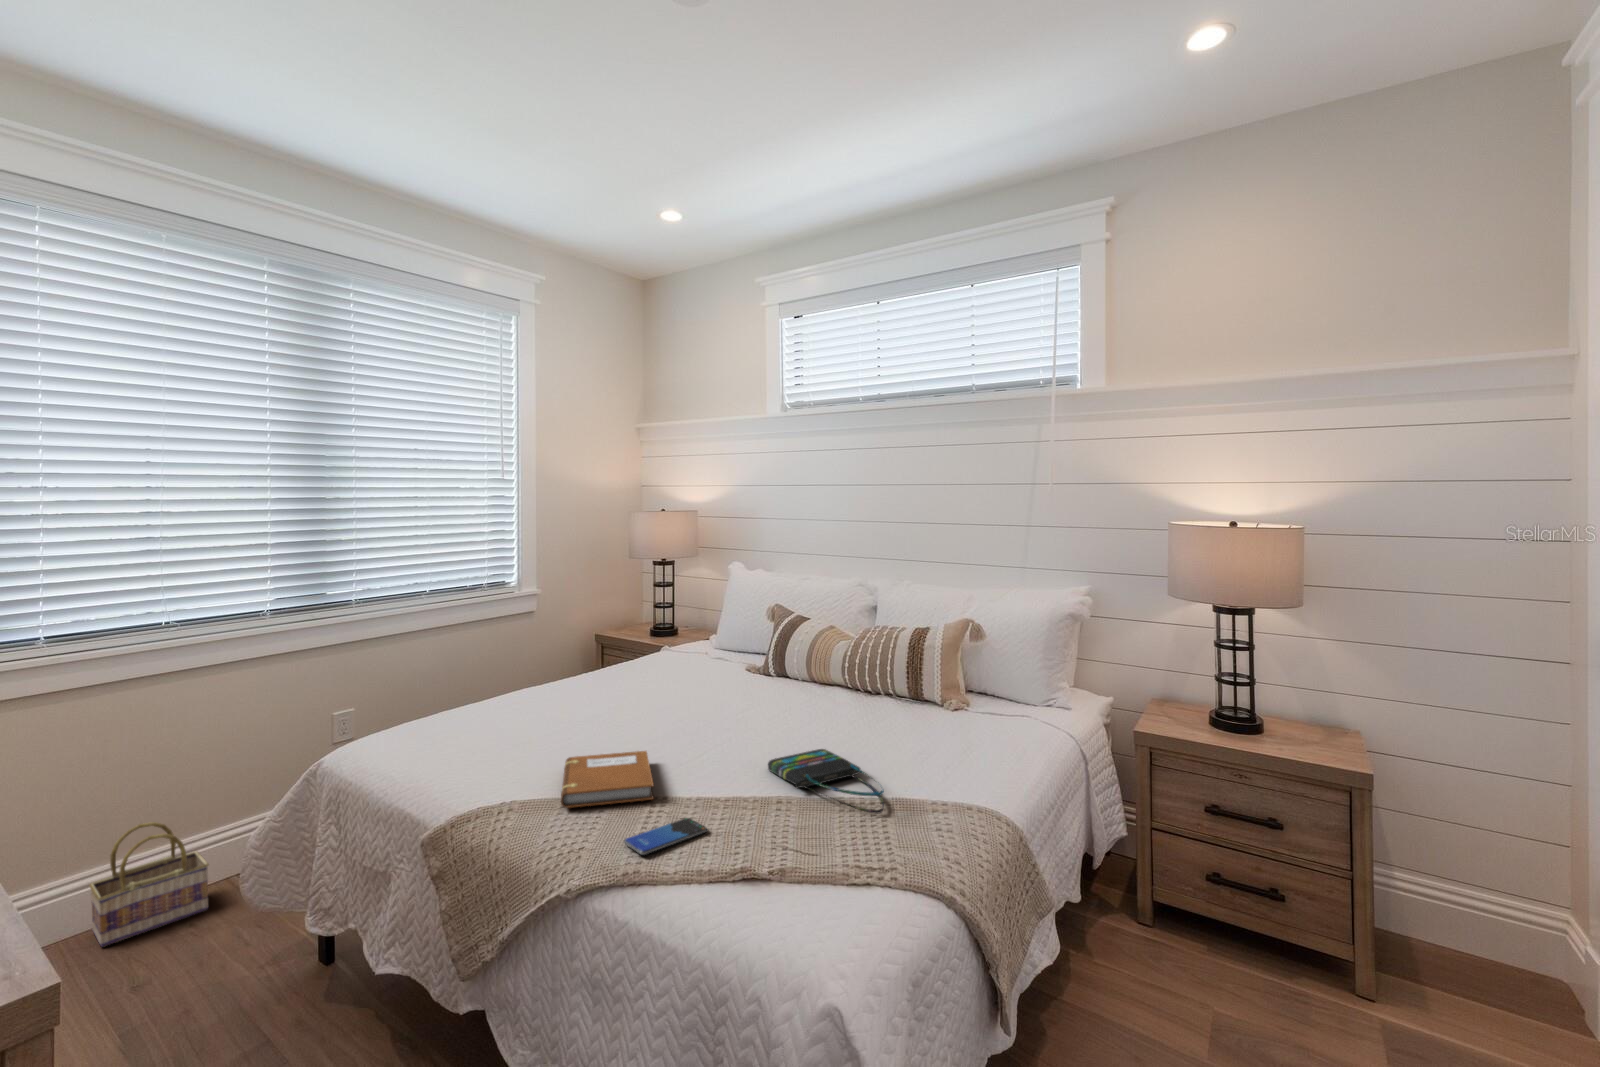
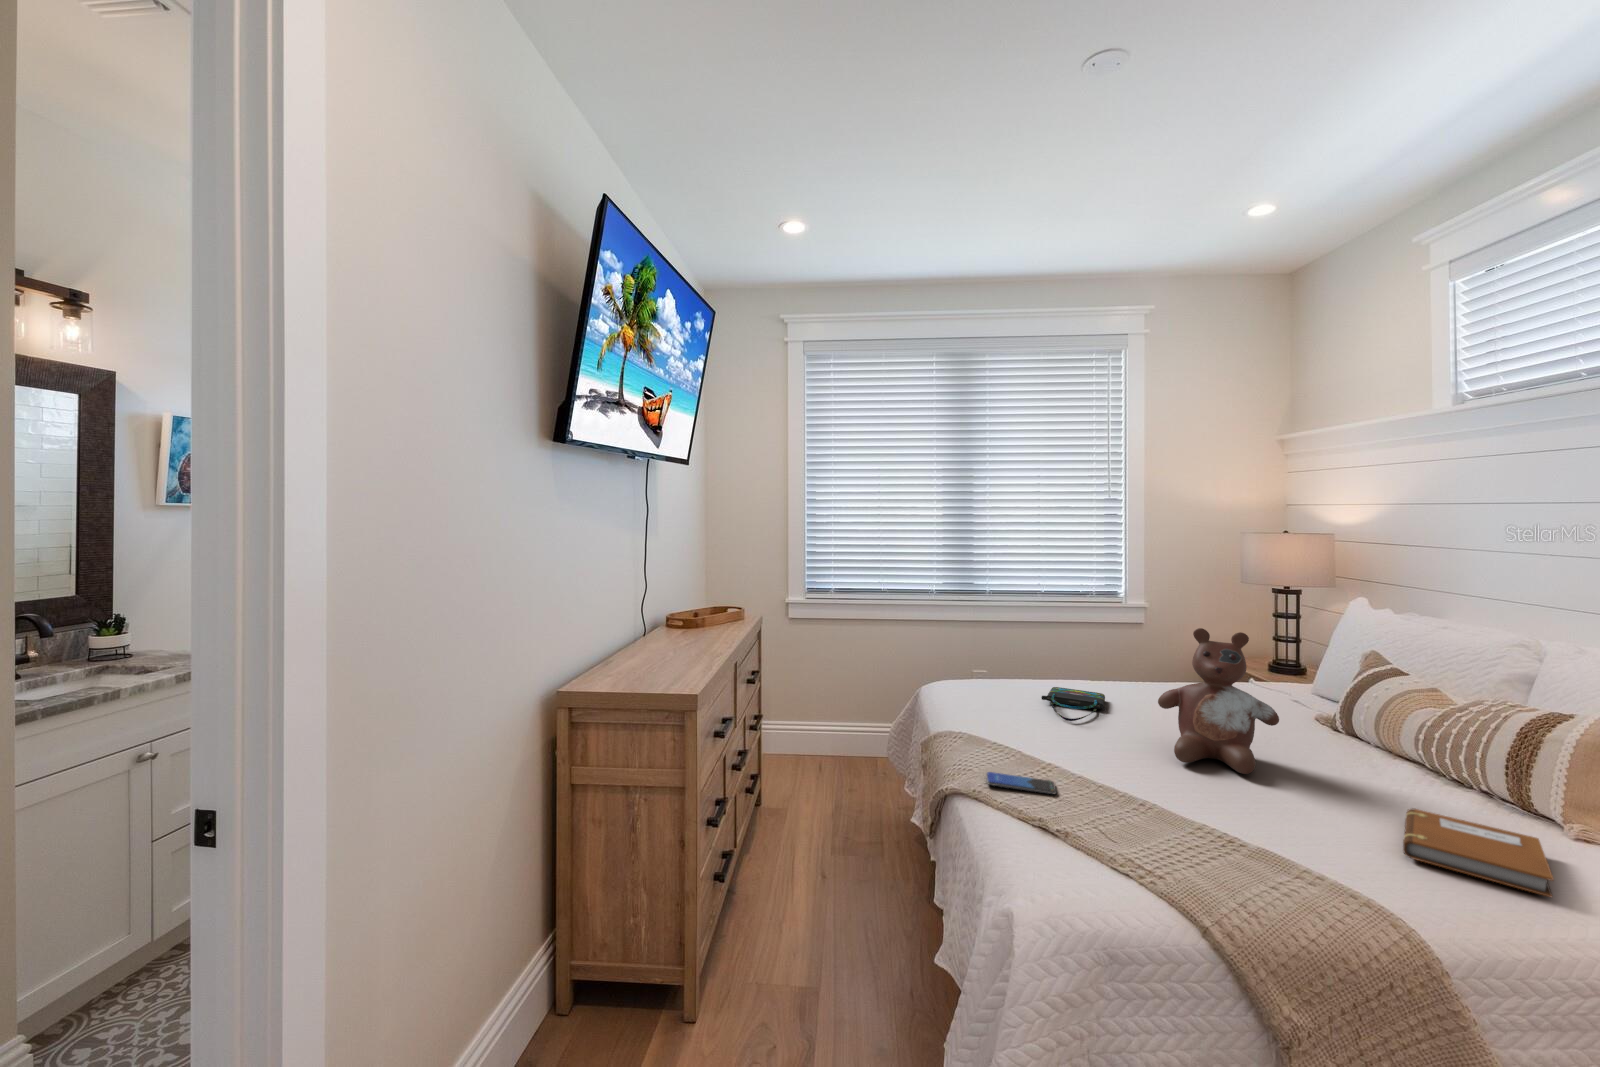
stuffed bear: none [698,612,795,746] -> present [1158,628,1279,774]
tote bag: present [768,749,884,813] -> present [1042,687,1105,721]
notebook: present [561,751,654,808] -> present [1403,808,1554,897]
basket: present [89,822,209,947] -> none [819,705,871,771]

